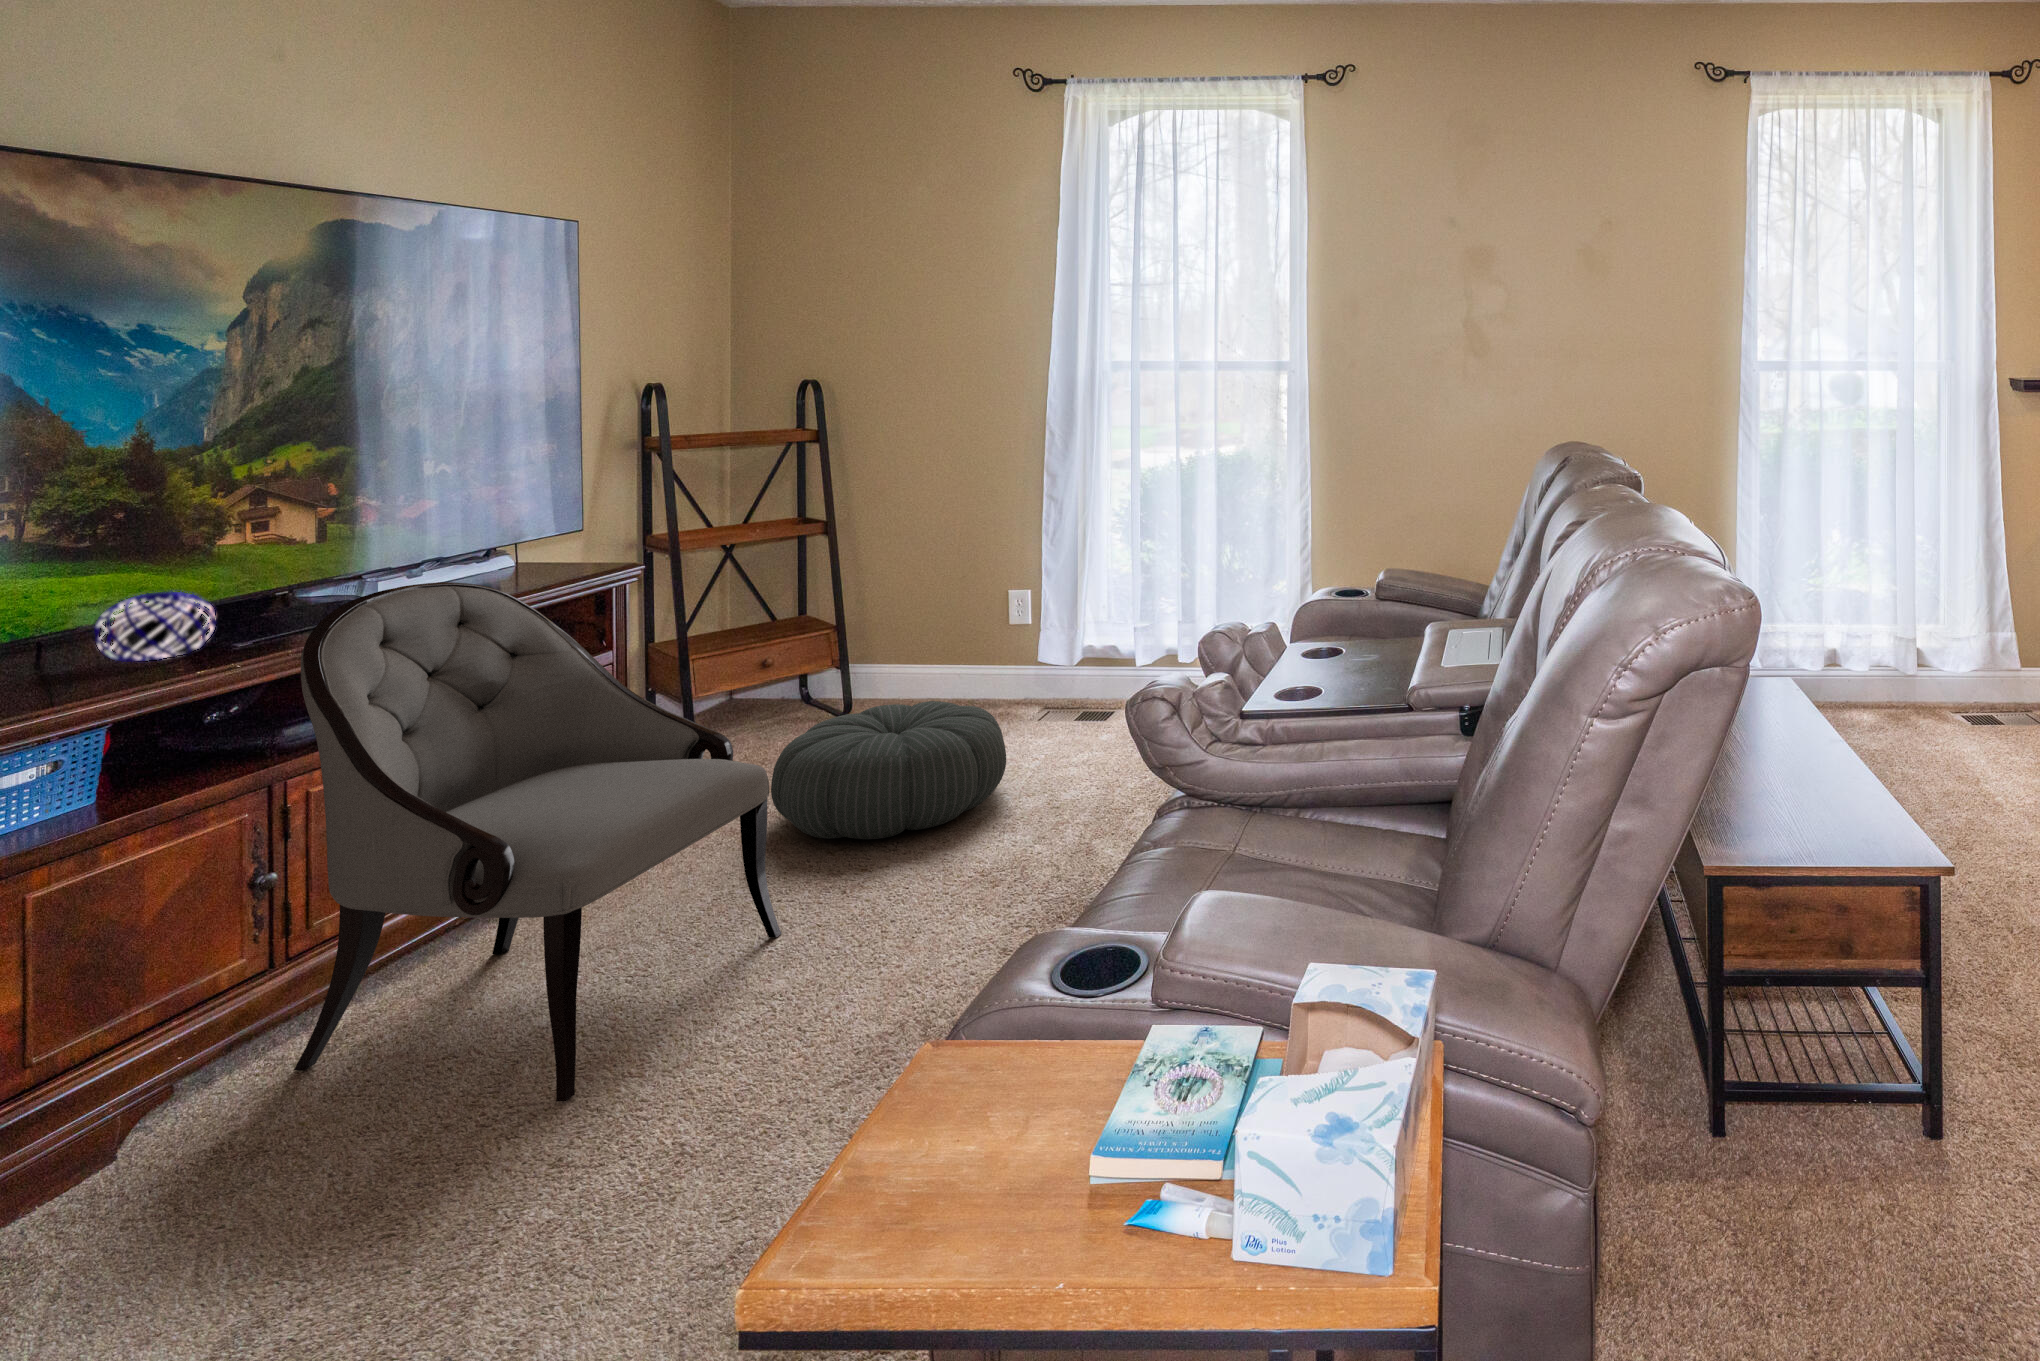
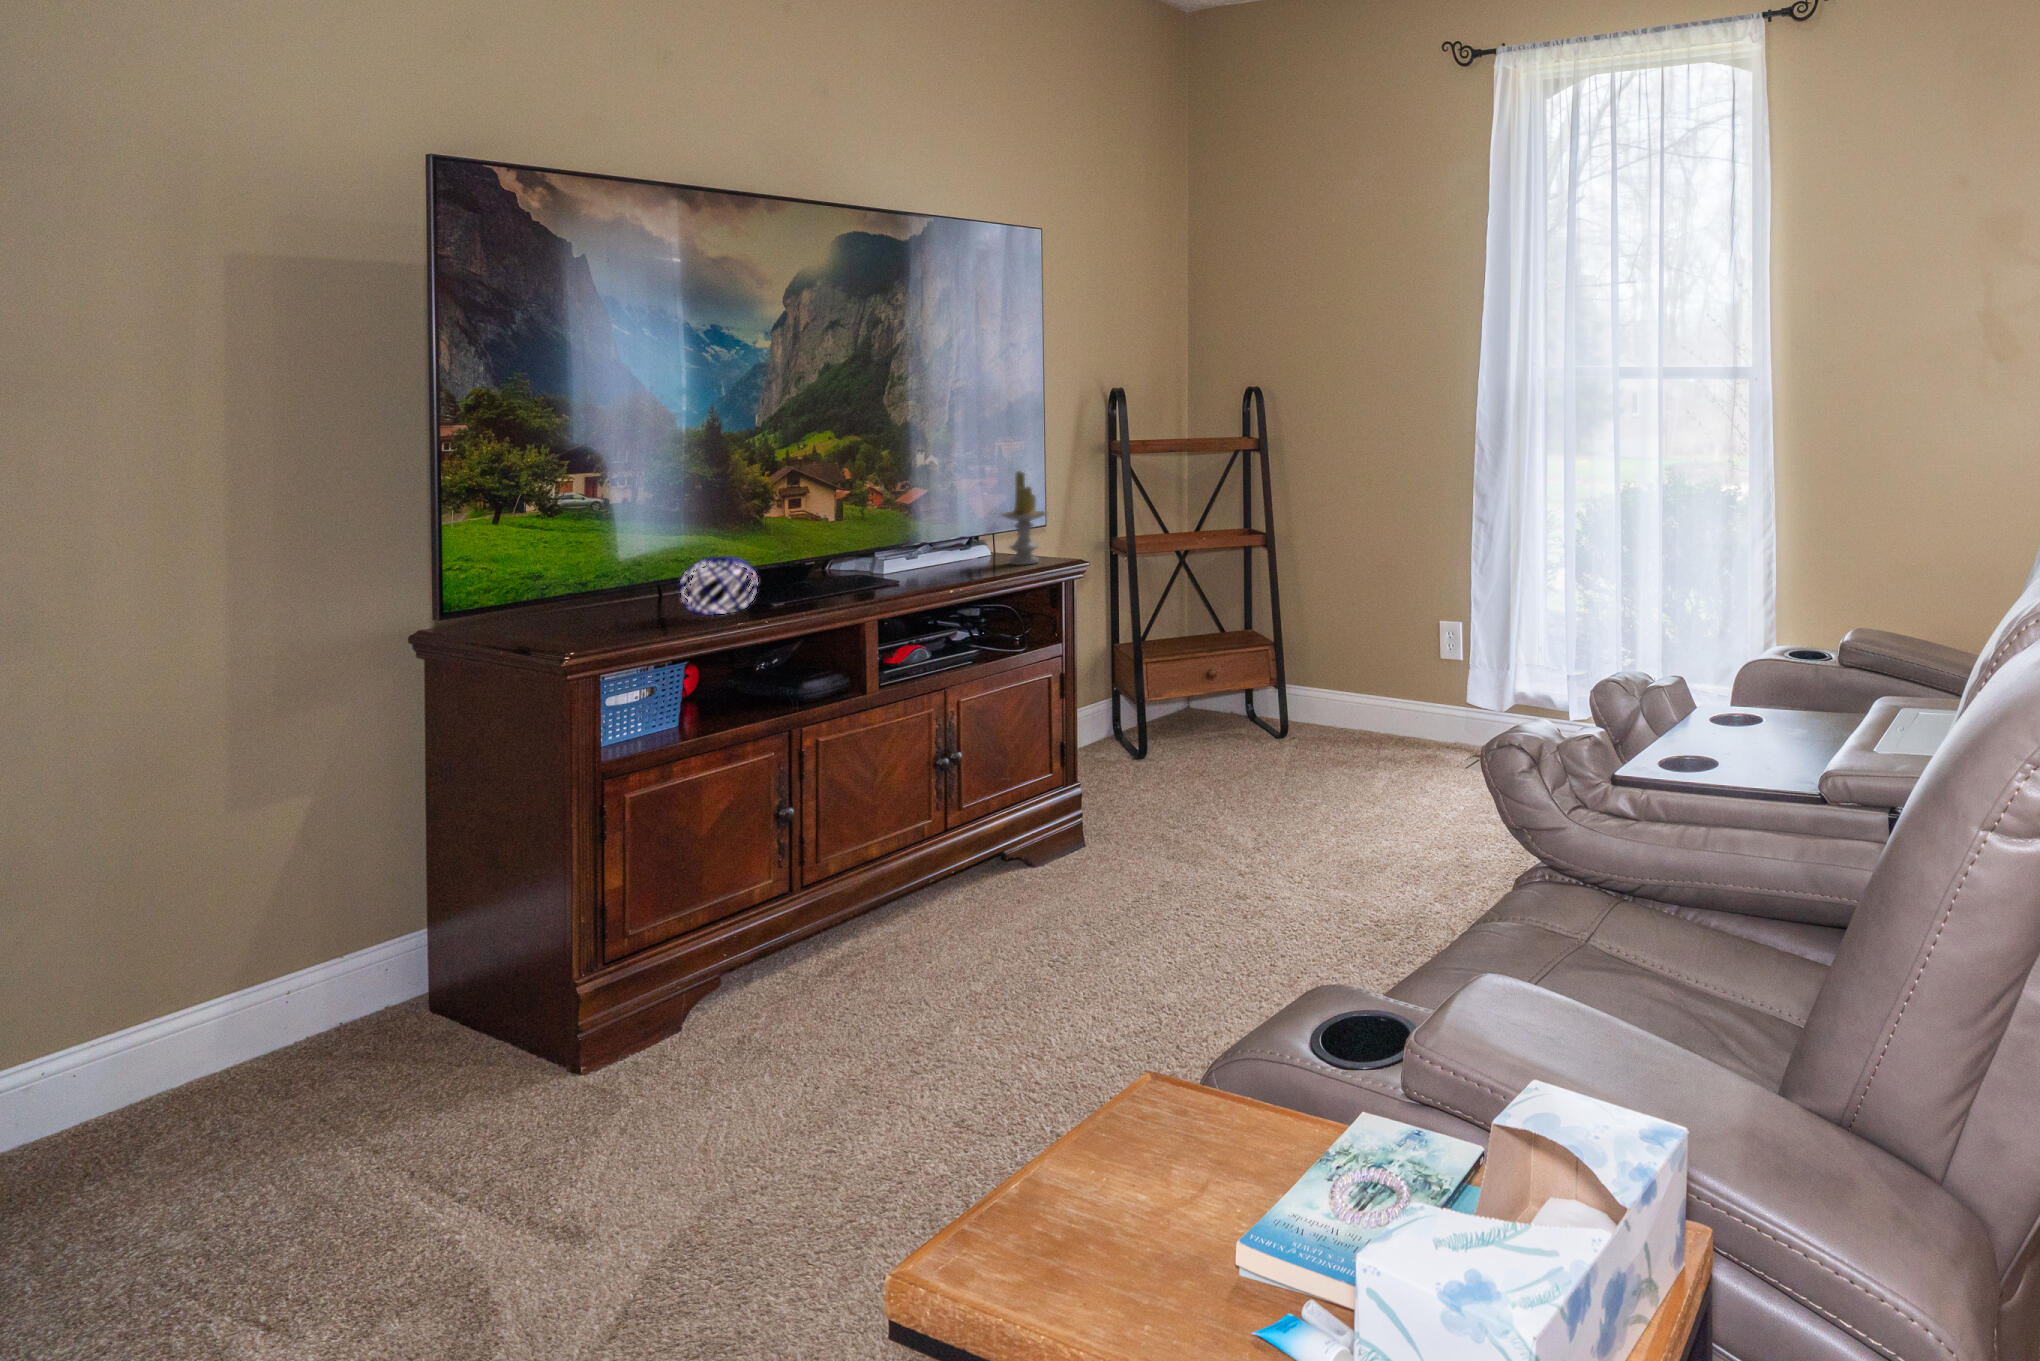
candle: none [529,476,592,574] -> present [1001,471,1049,565]
armchair: present [294,582,781,1102] -> none [798,564,1181,1069]
pouf: present [771,701,1006,839] -> none [1194,726,1414,866]

